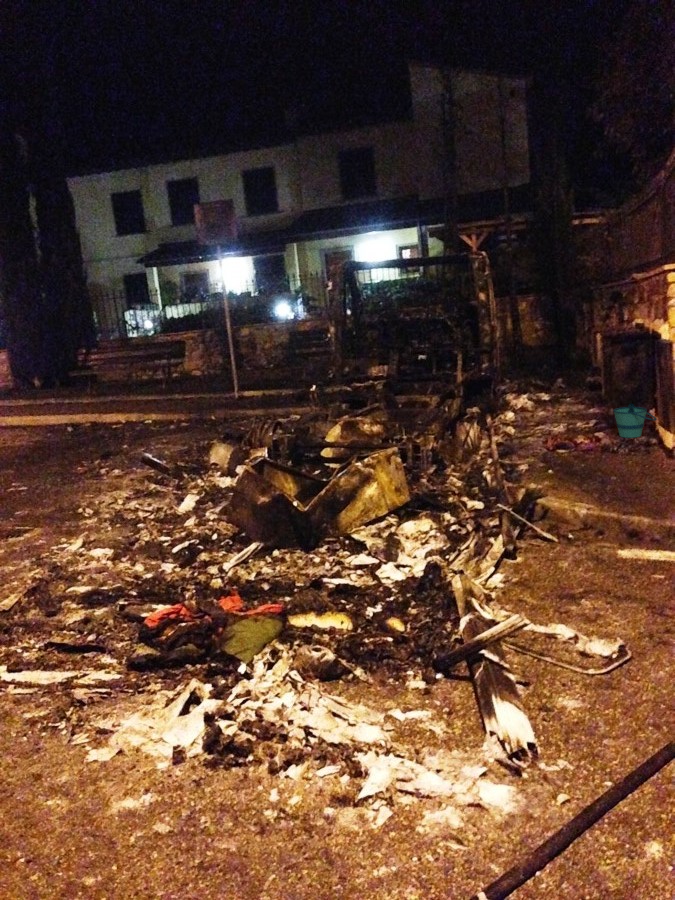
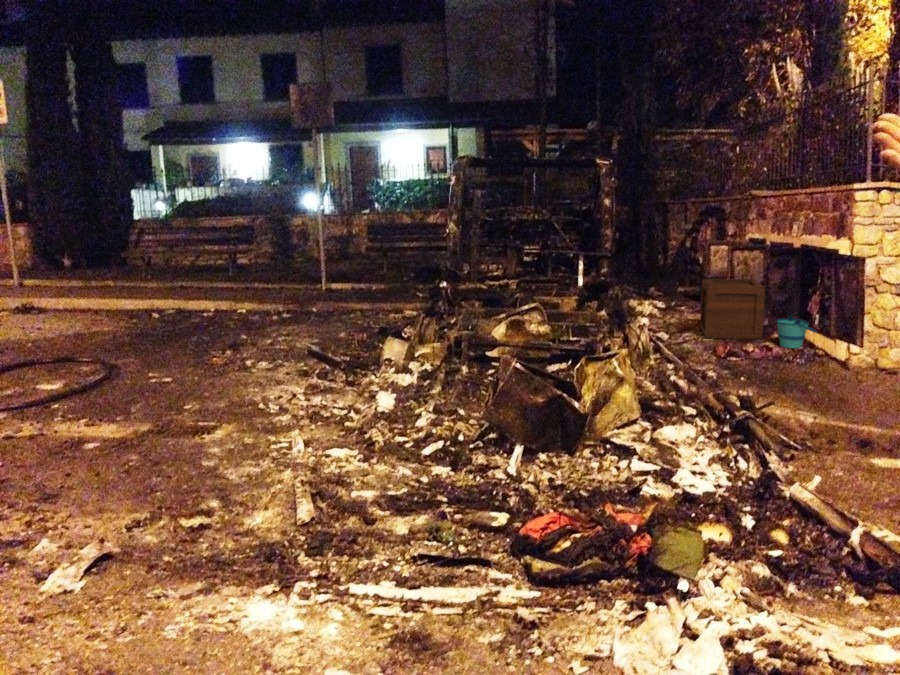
wooden crate: none [553,367,615,430] -> present [700,279,765,339]

